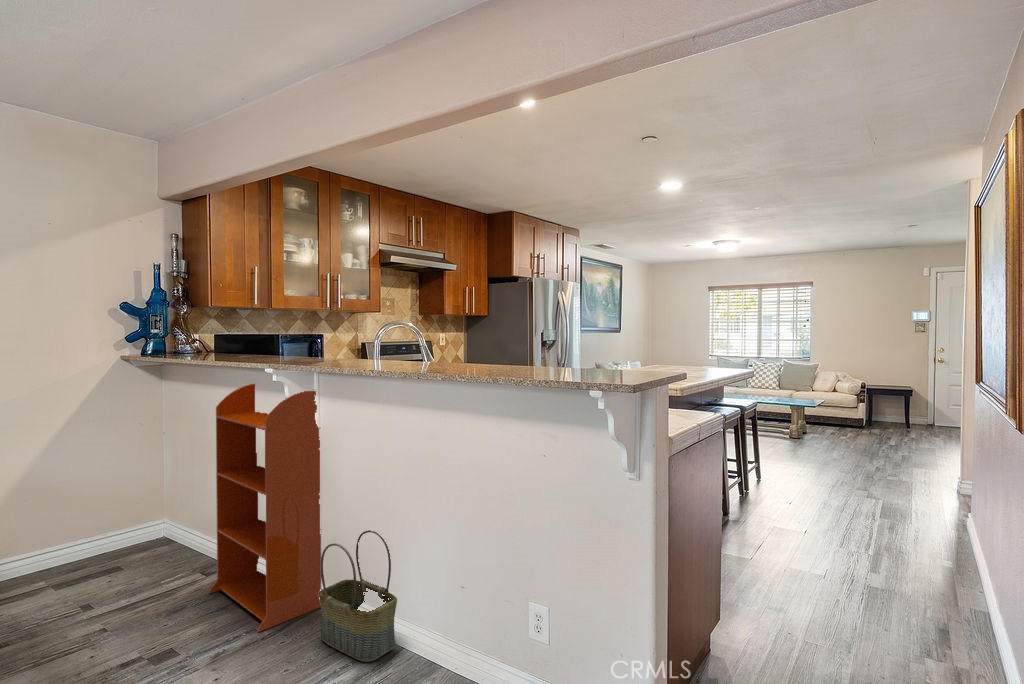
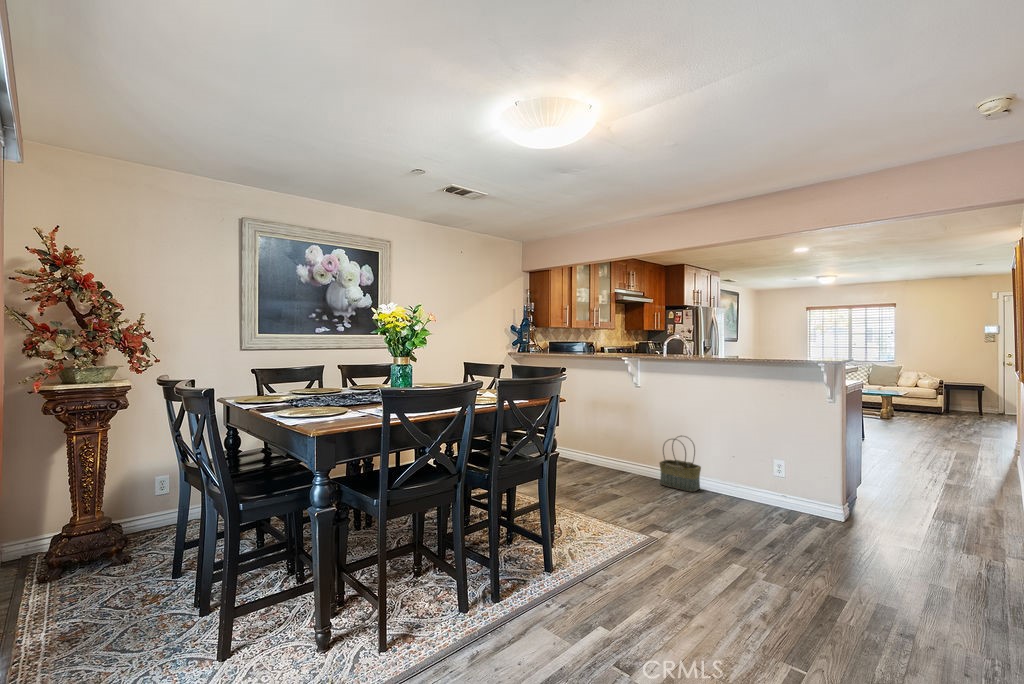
bookcase: present [209,384,321,632] -> none [584,360,648,481]

